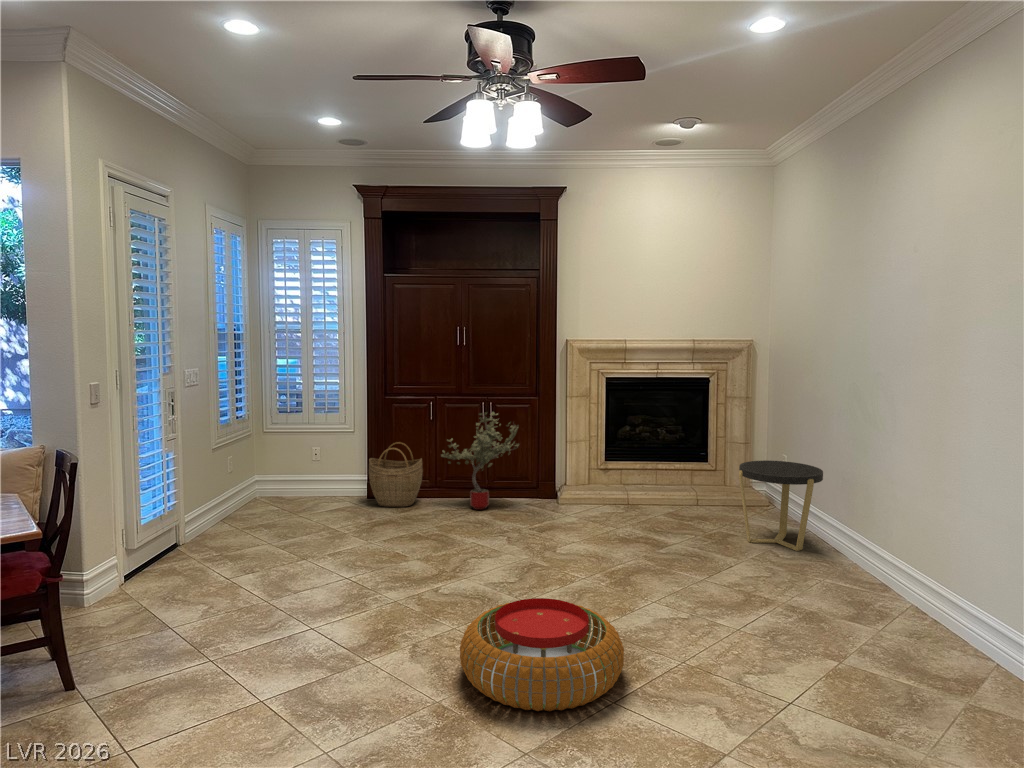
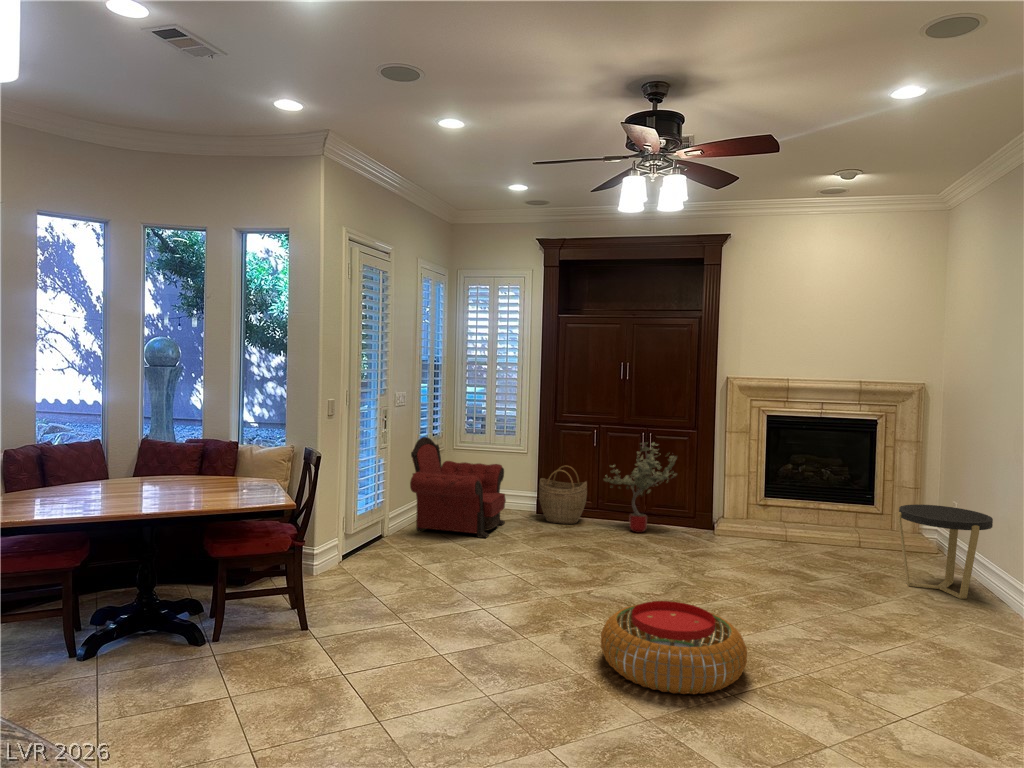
armchair: none [211,420,331,534] -> present [410,437,506,538]

